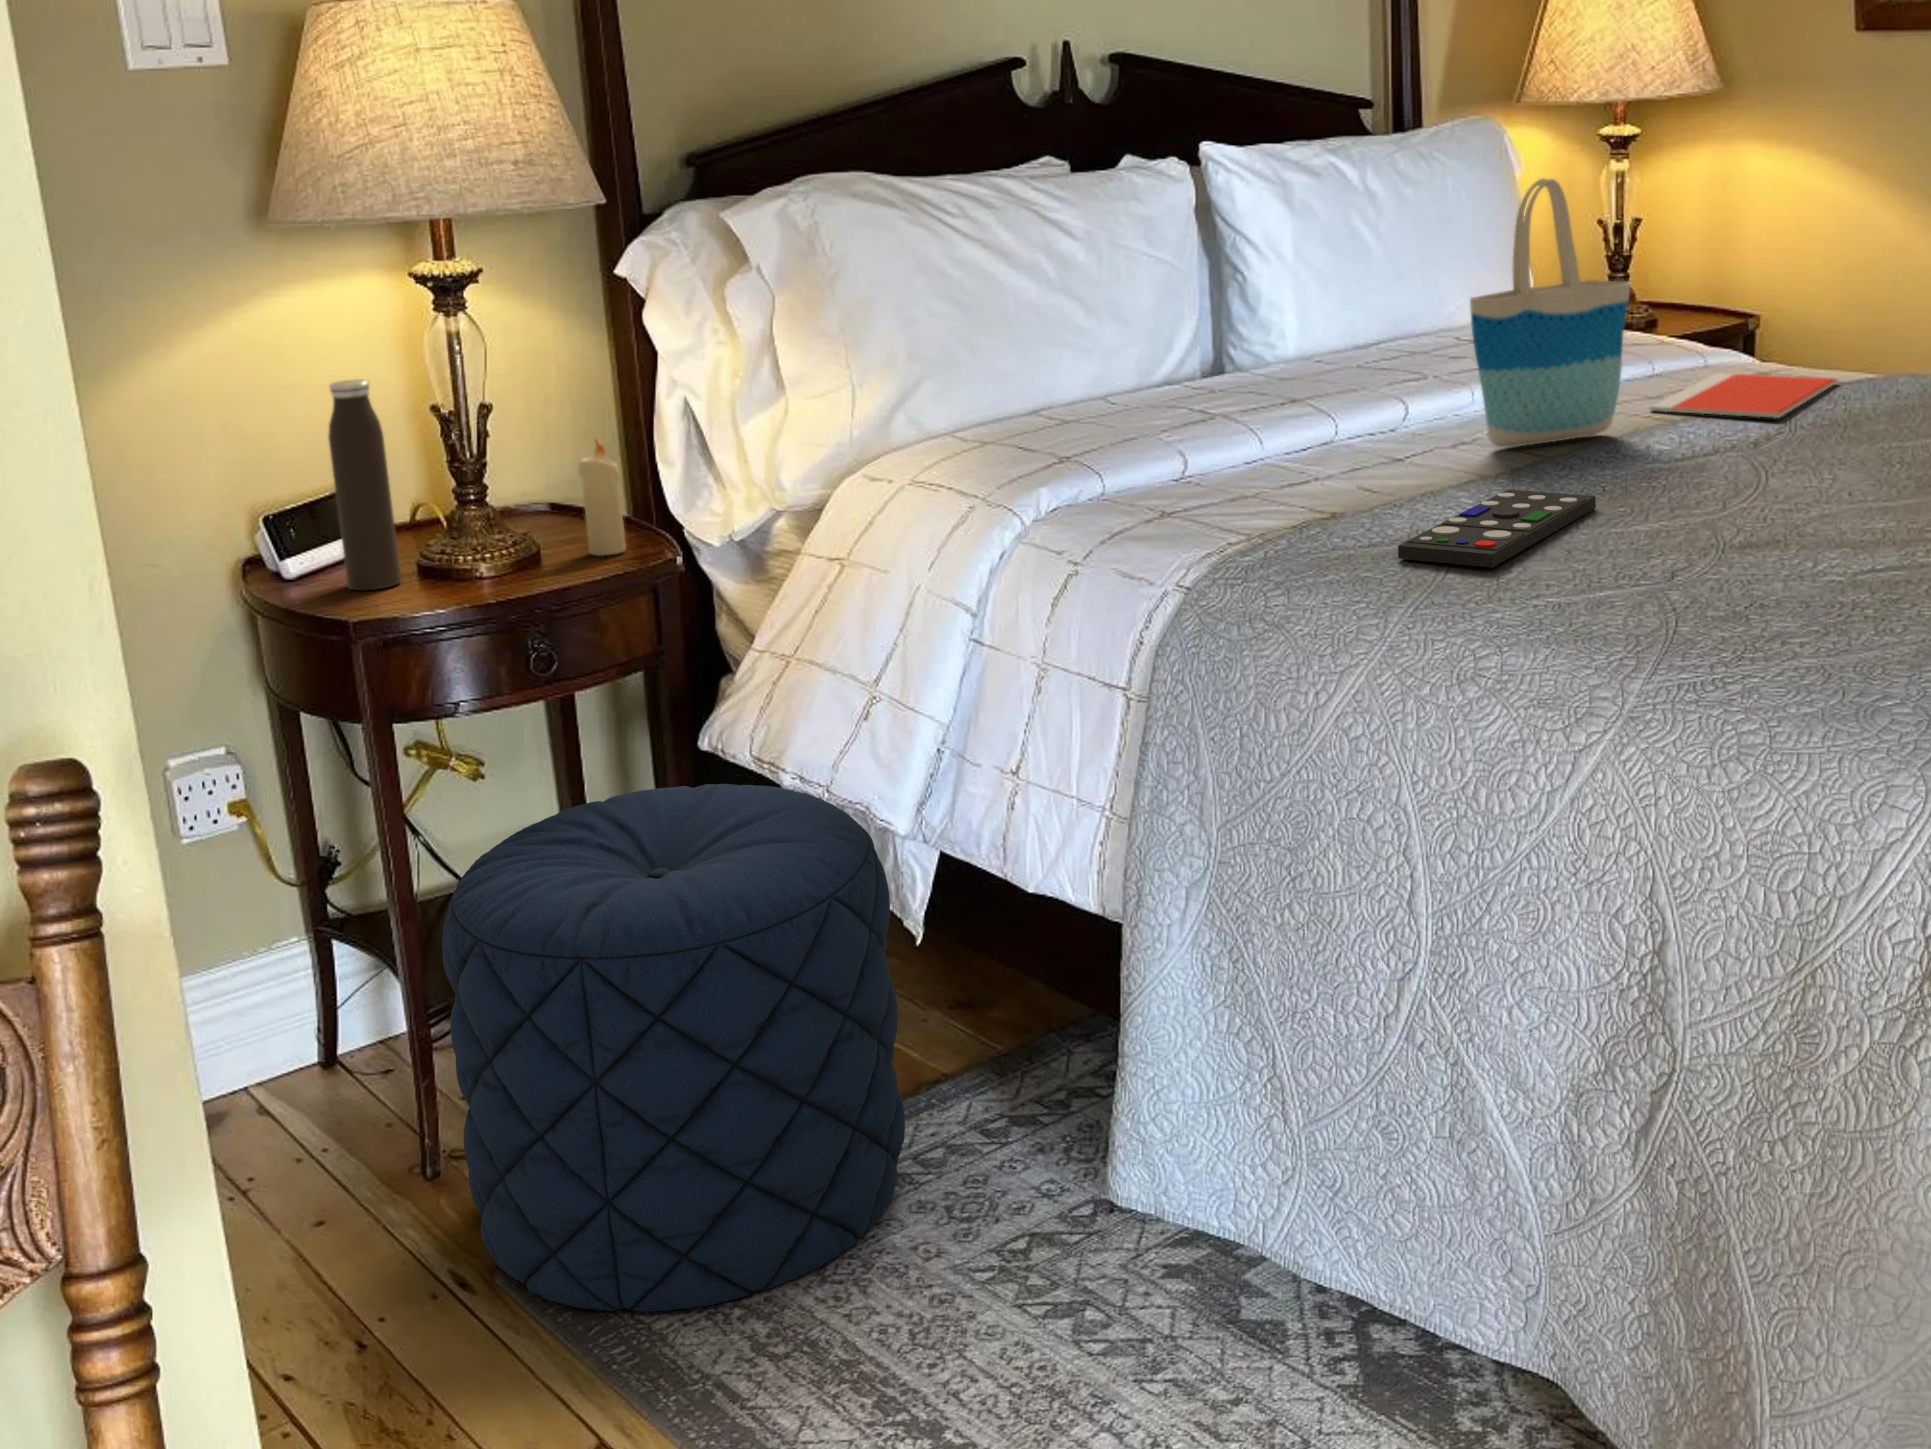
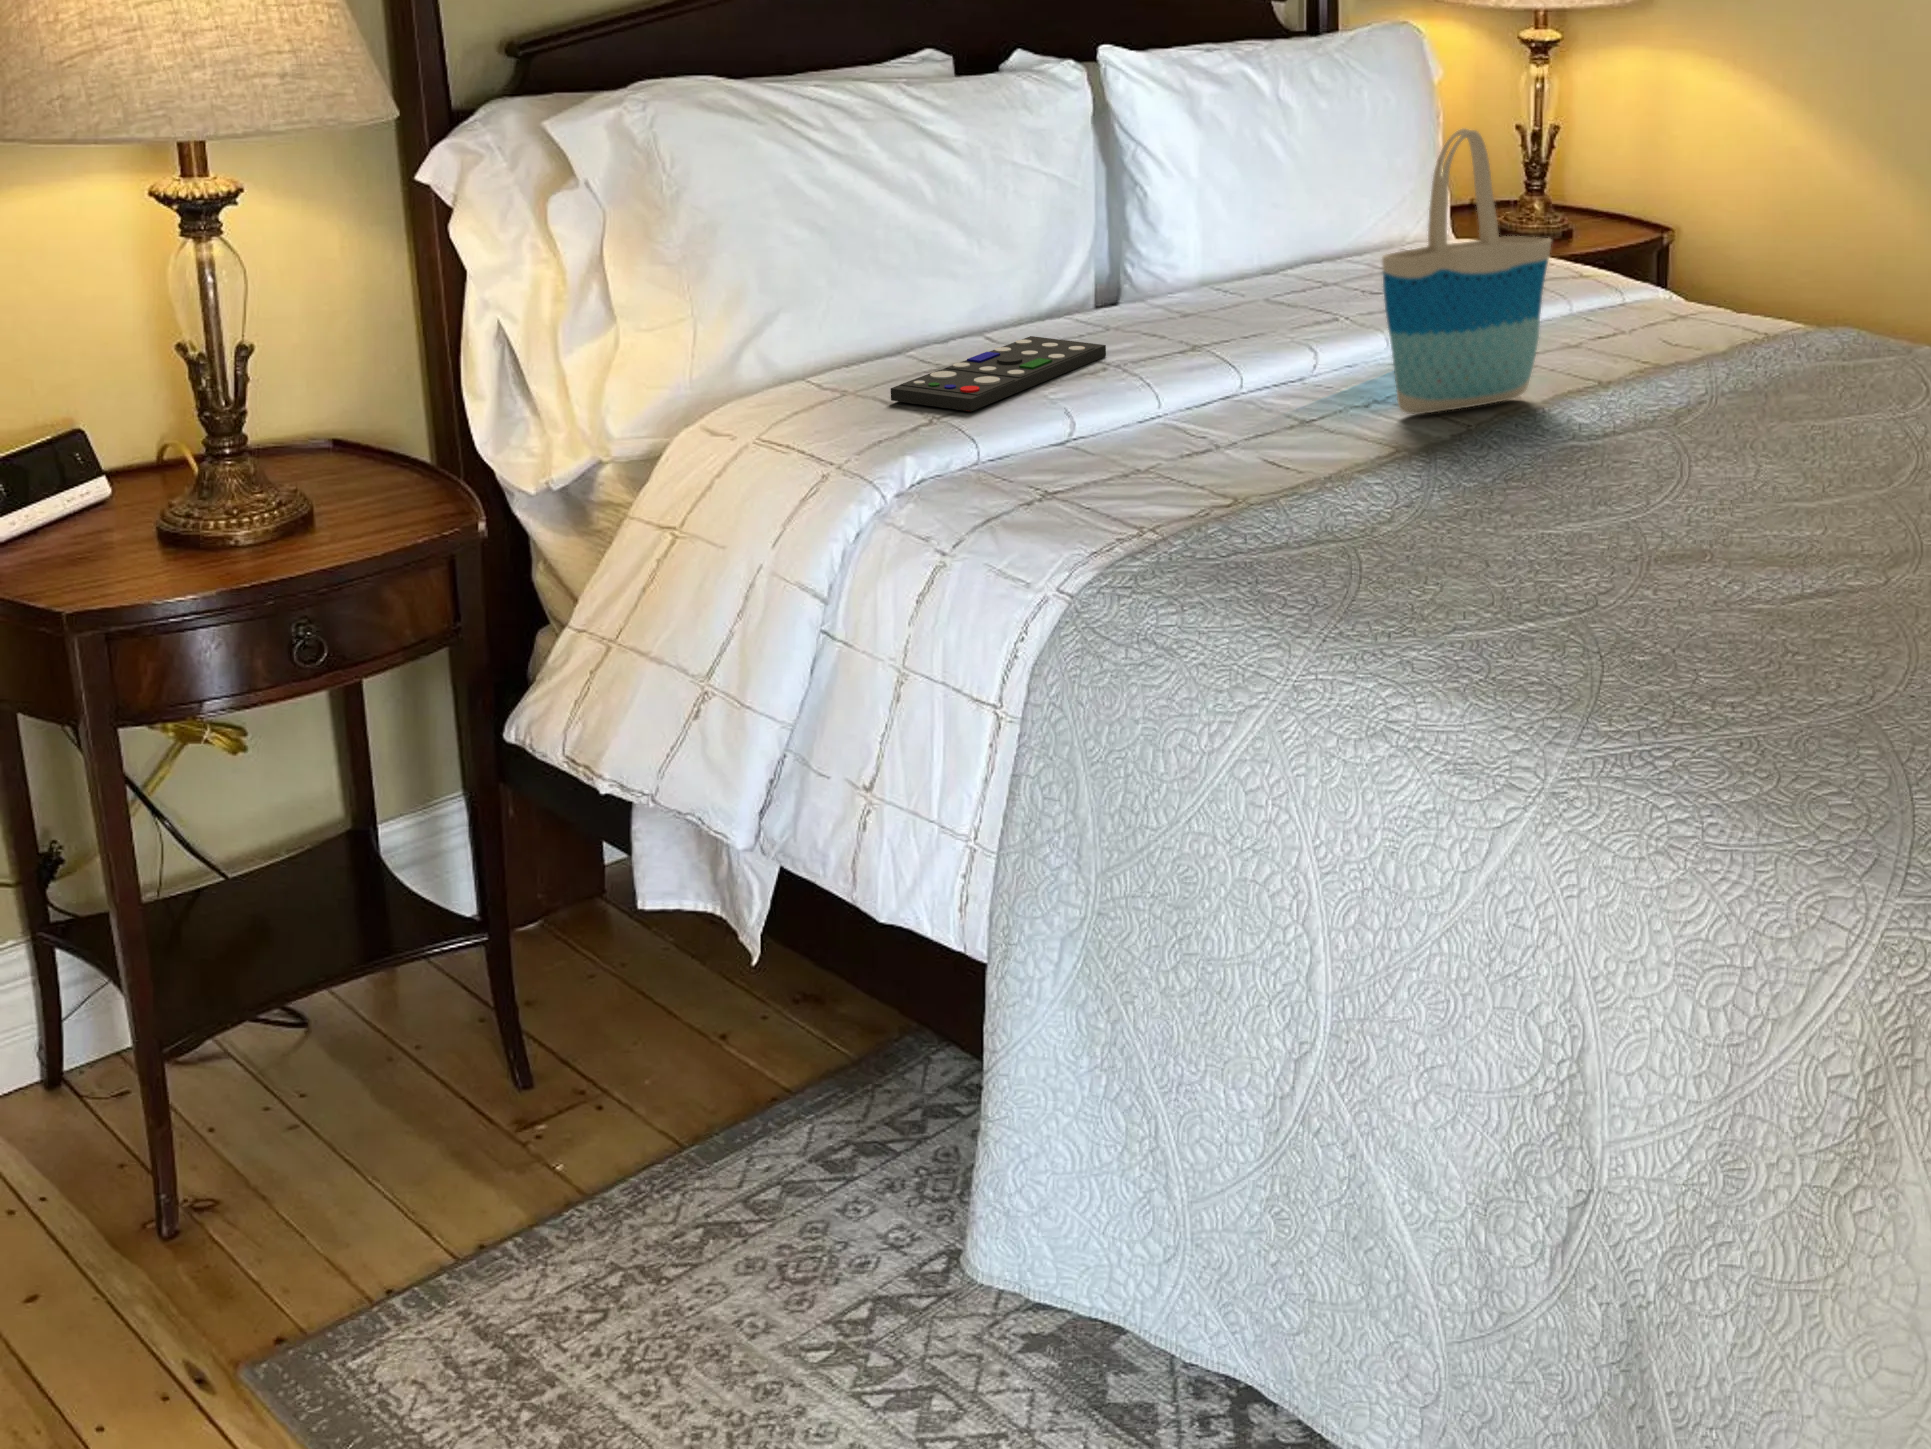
notebook: present [1650,373,1838,418] -> none [1566,320,1757,383]
water bottle: present [328,380,401,590] -> none [42,321,137,568]
candle: present [578,440,626,556] -> none [360,386,417,520]
remote control: present [1398,489,1596,567] -> present [891,336,1106,411]
pouf: present [442,784,905,1312] -> none [177,791,733,1419]

